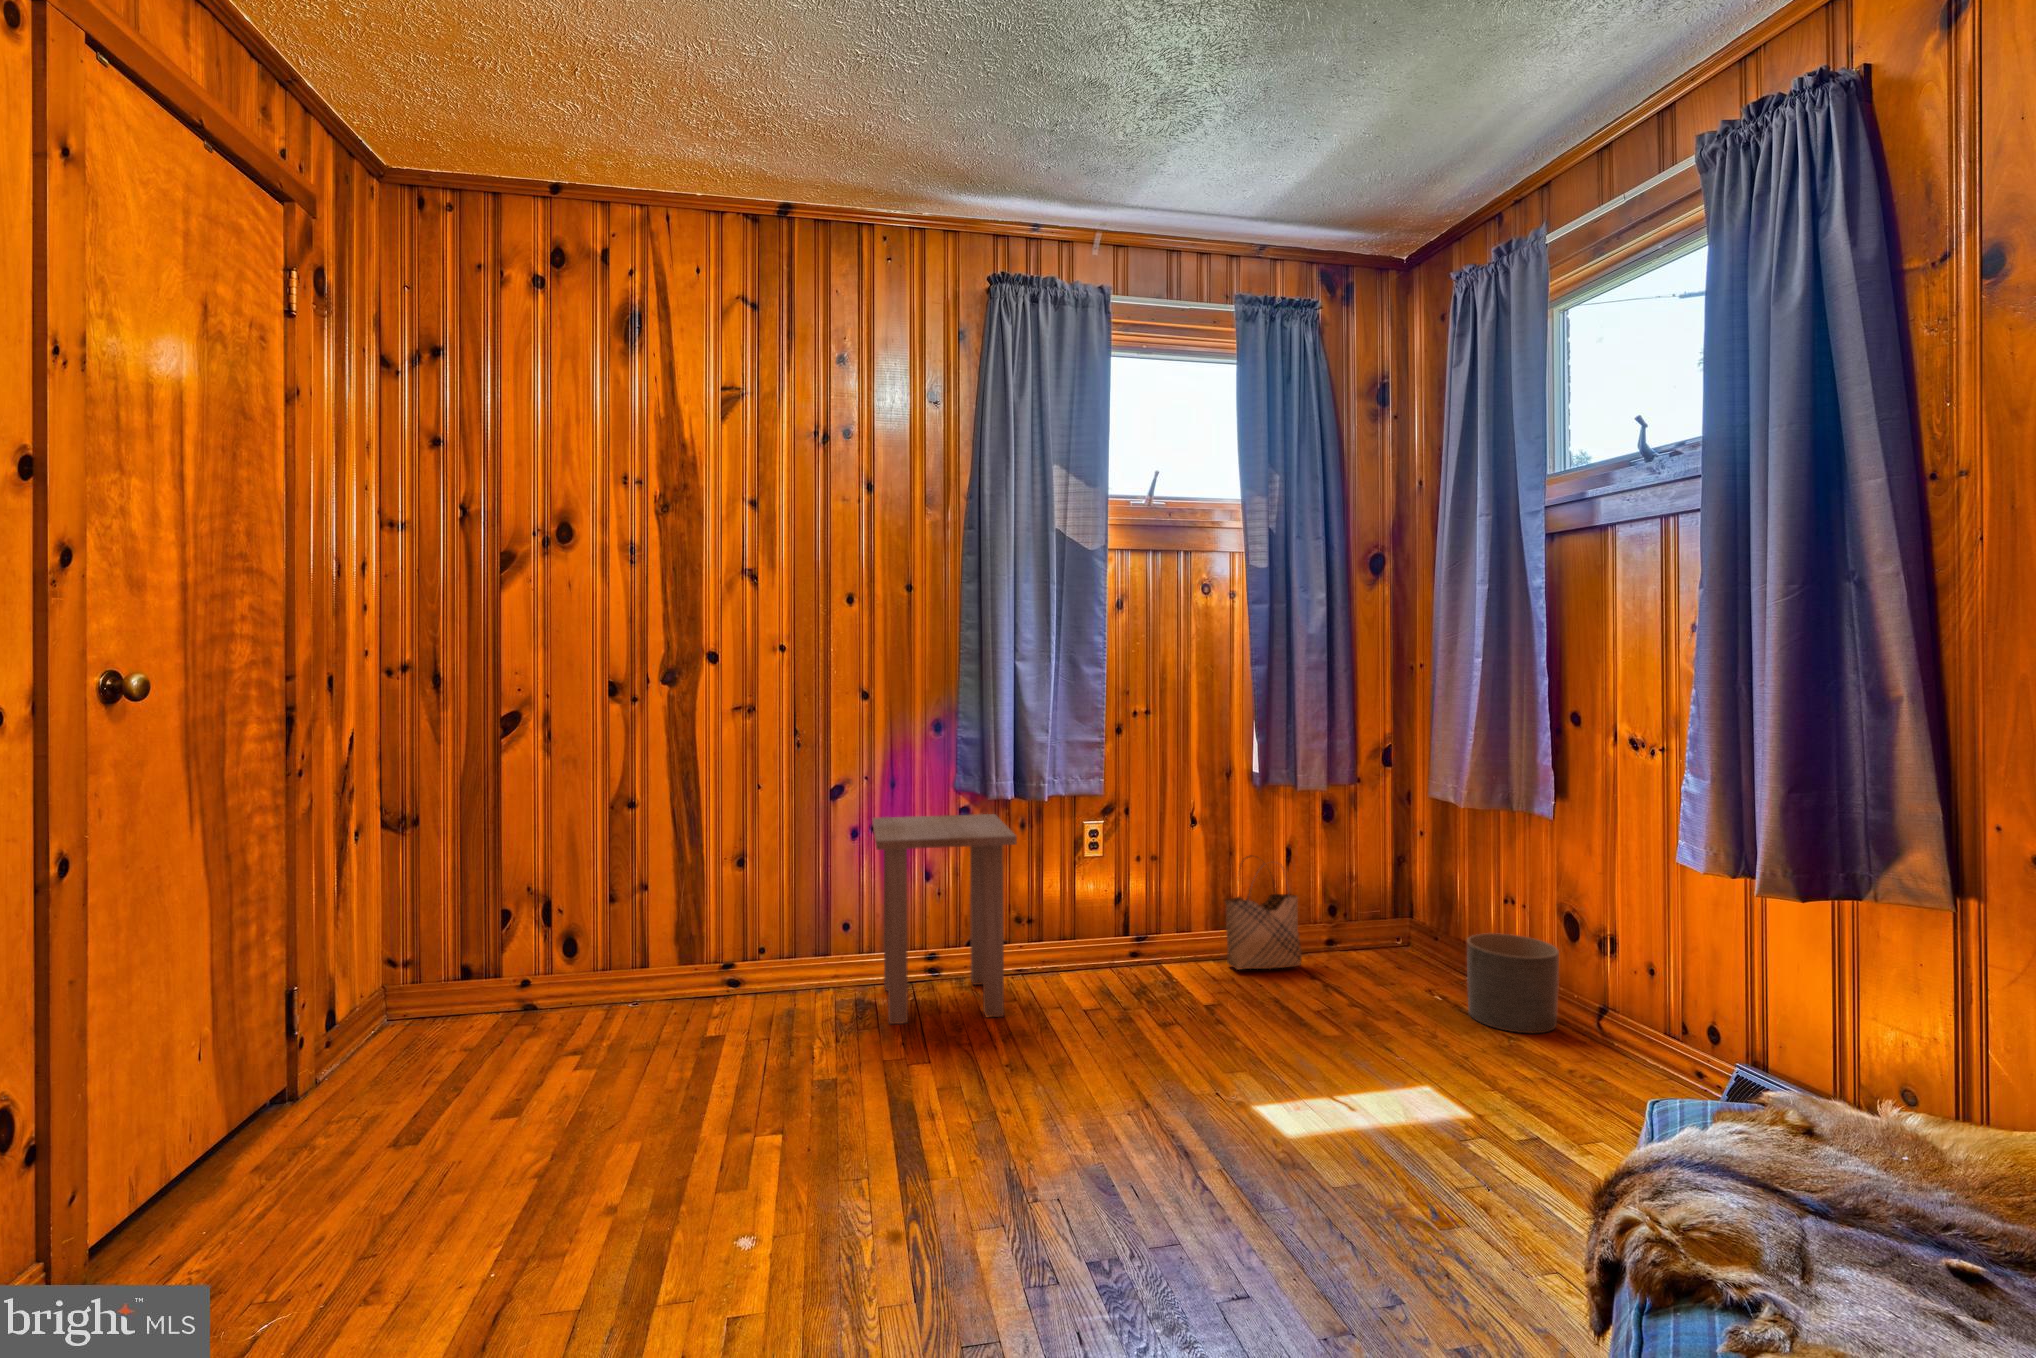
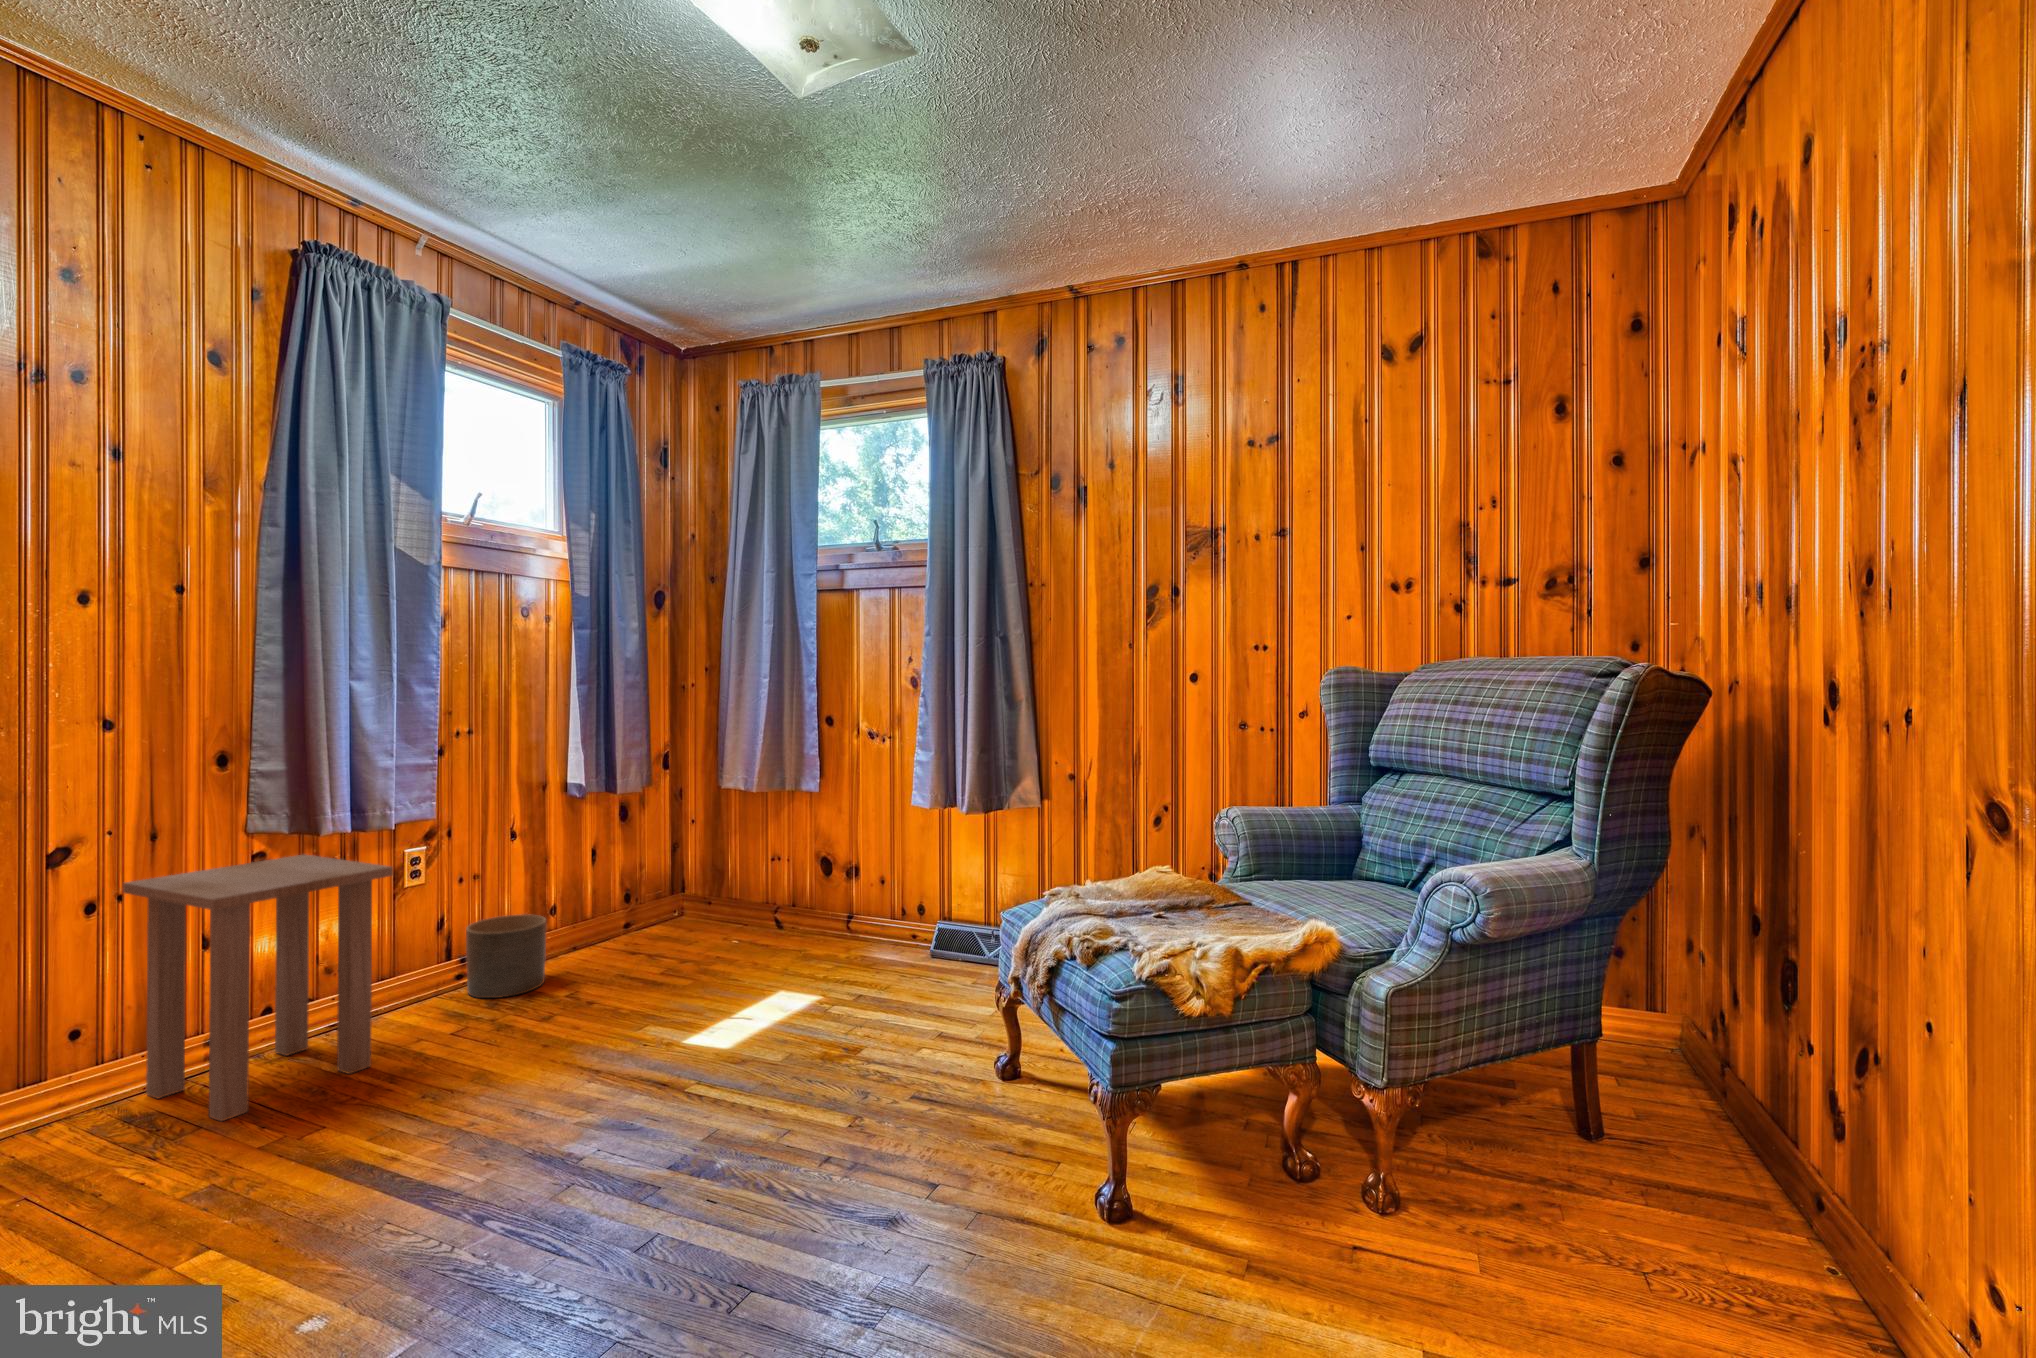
woven basket: present [1225,856,1302,970] -> none [555,857,622,963]
planter: present [1467,933,1559,1033] -> present [466,914,546,998]

